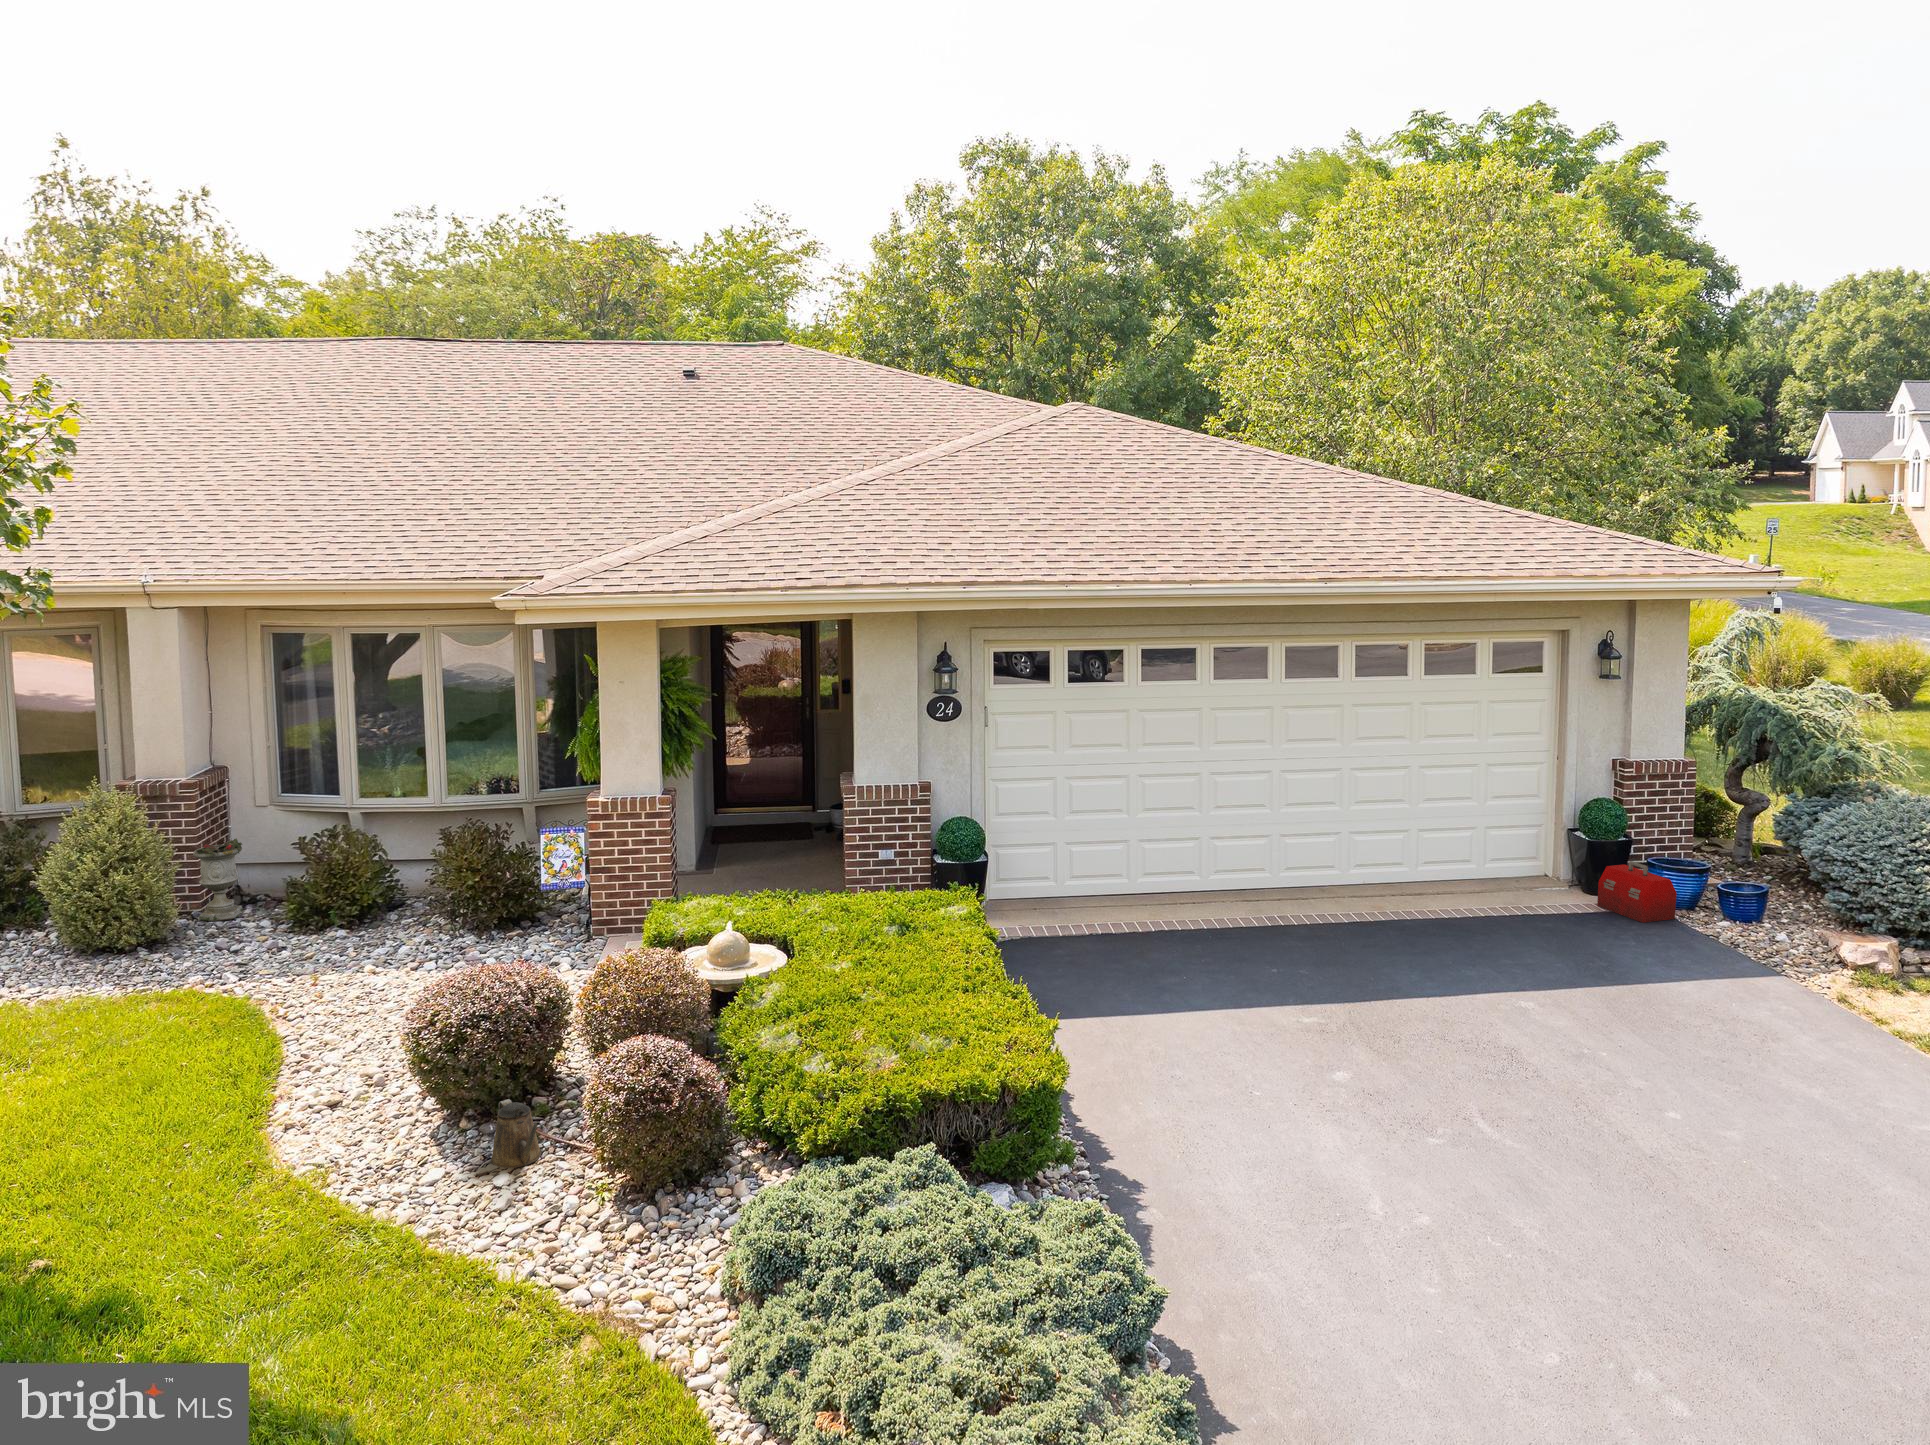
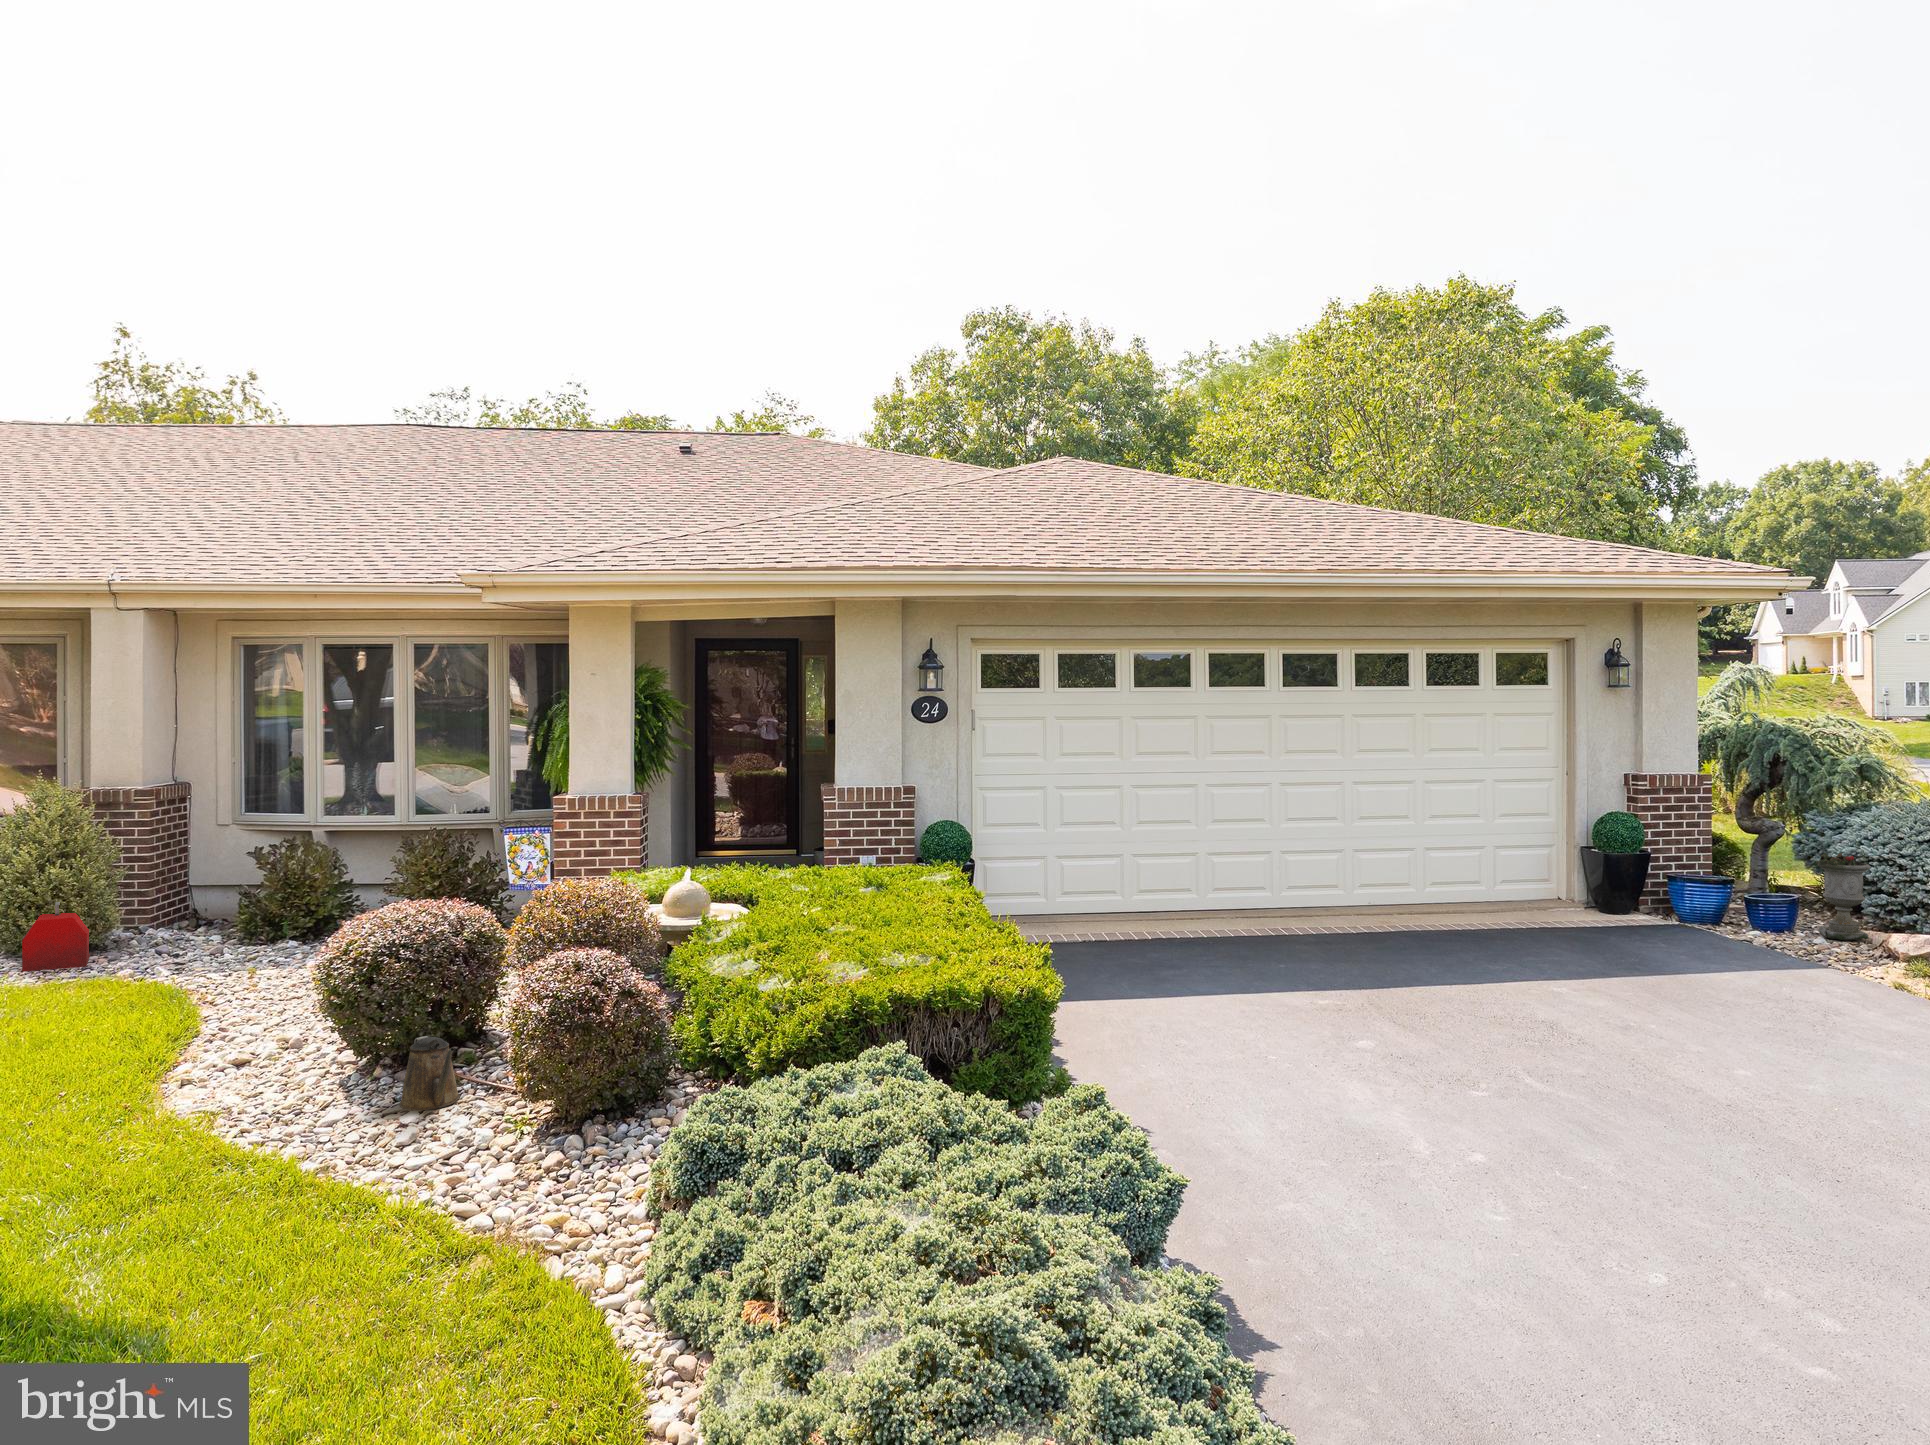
planter: present [193,838,243,921] -> present [1816,852,1870,940]
toolbox: present [1597,861,1677,923] -> present [22,902,91,972]

